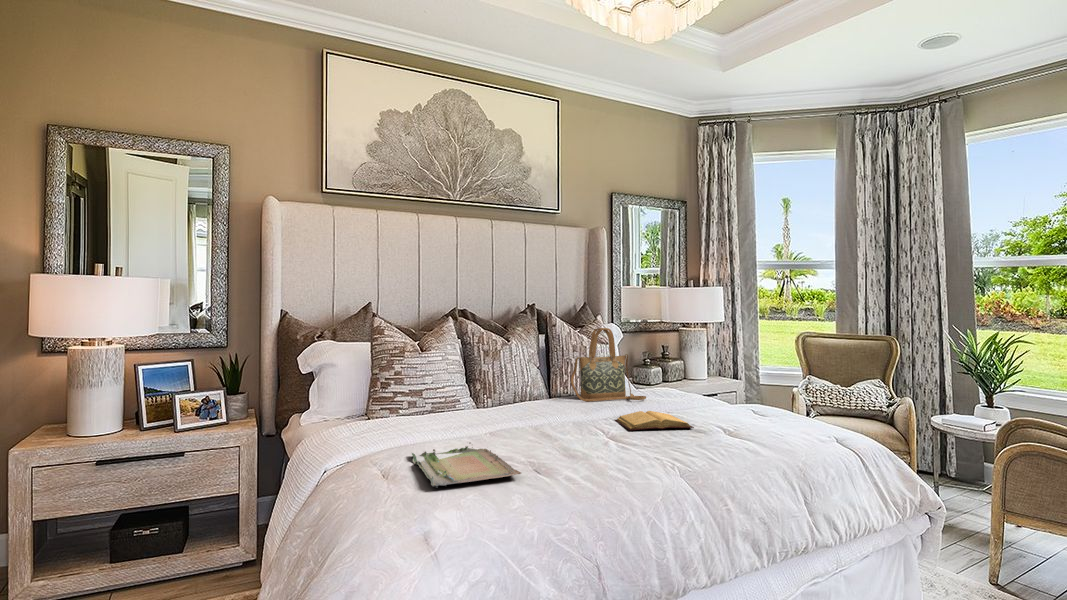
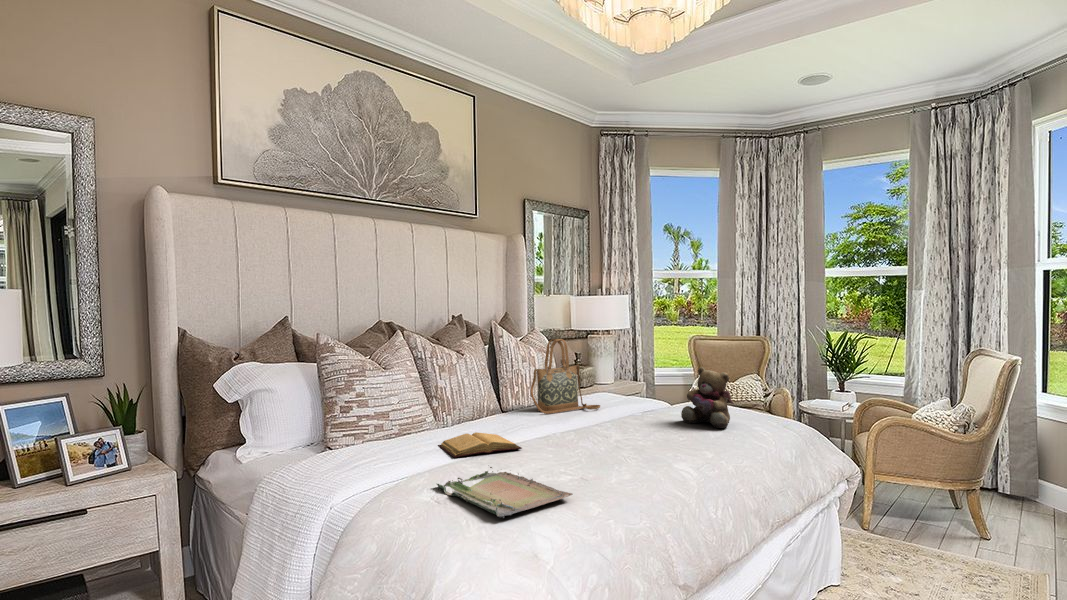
teddy bear: none [722,359,779,426] -> present [681,367,734,428]
book: present [615,411,694,430] -> present [438,432,522,457]

